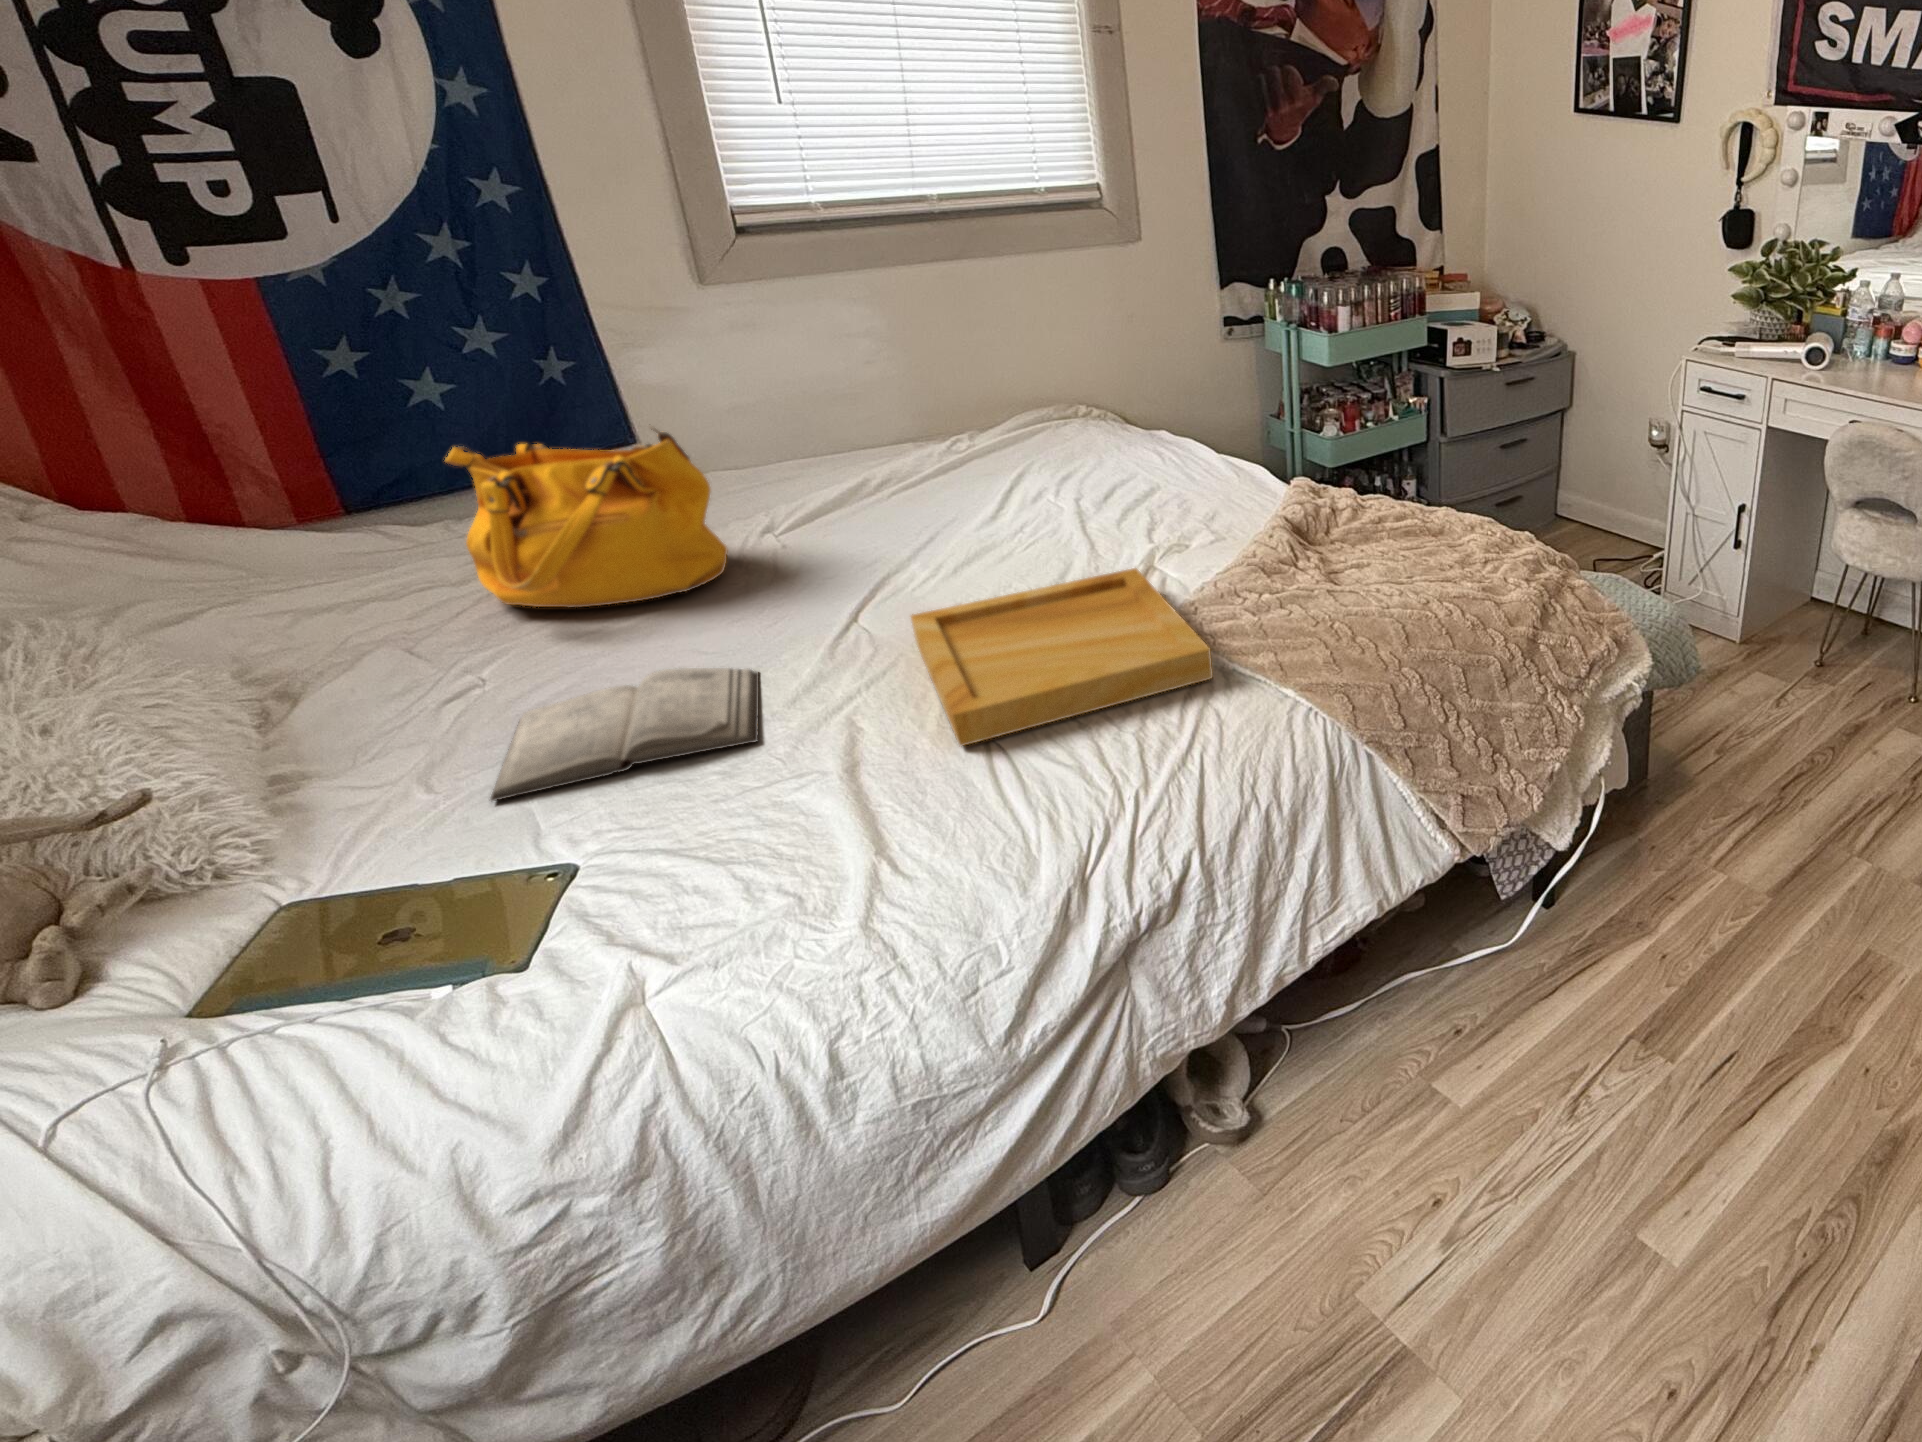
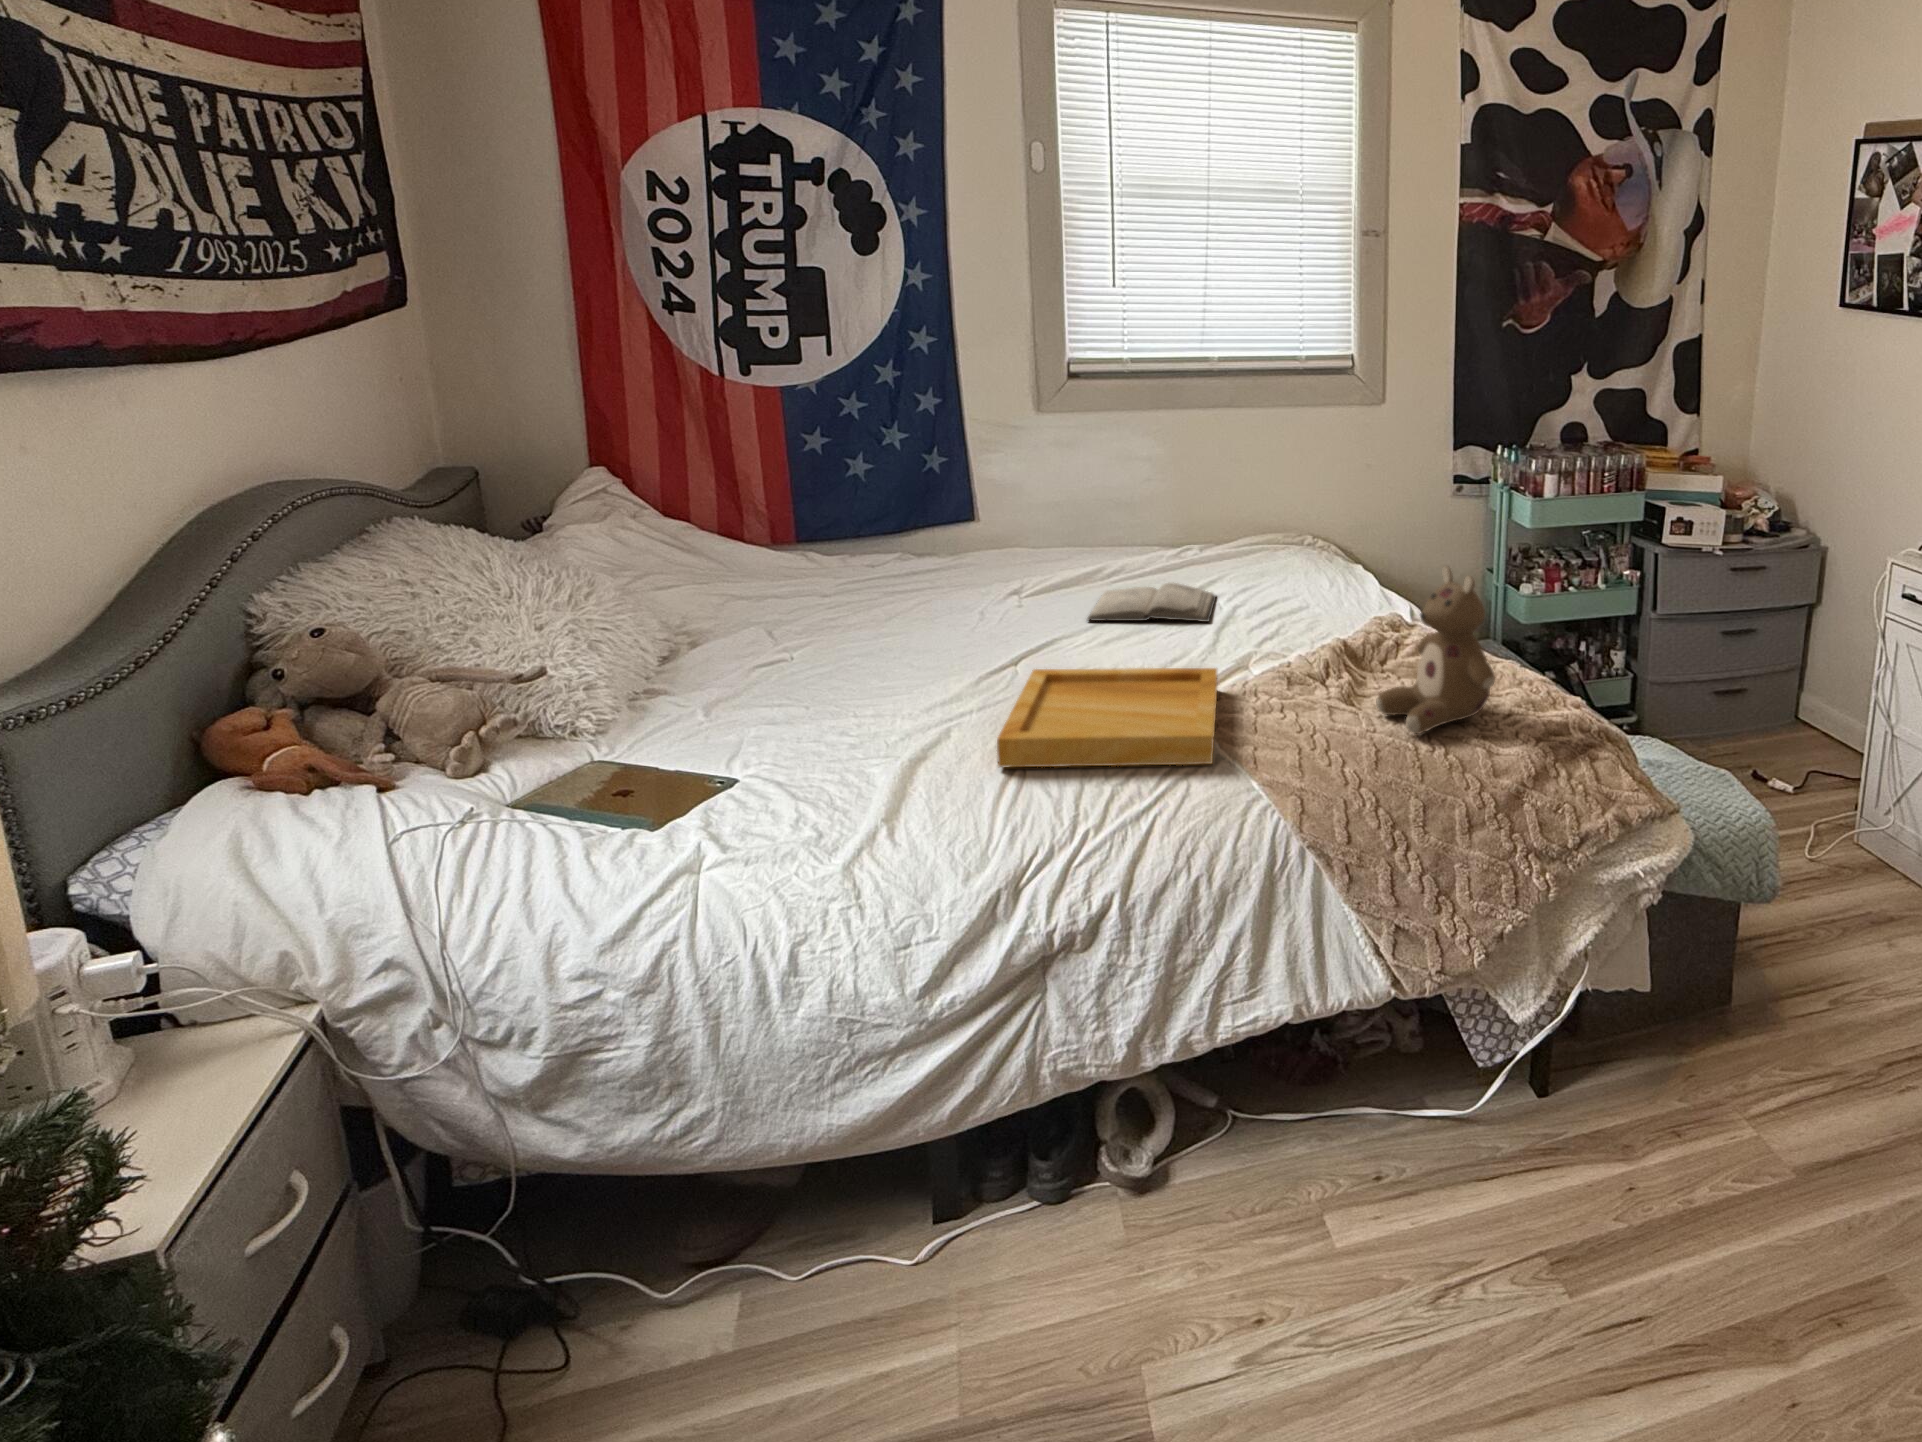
stuffed bear: none [1330,417,1458,596] -> present [1376,566,1495,734]
handbag: present [444,426,727,608] -> none [813,504,967,631]
diary: present [490,668,759,801] -> present [1087,583,1217,622]

